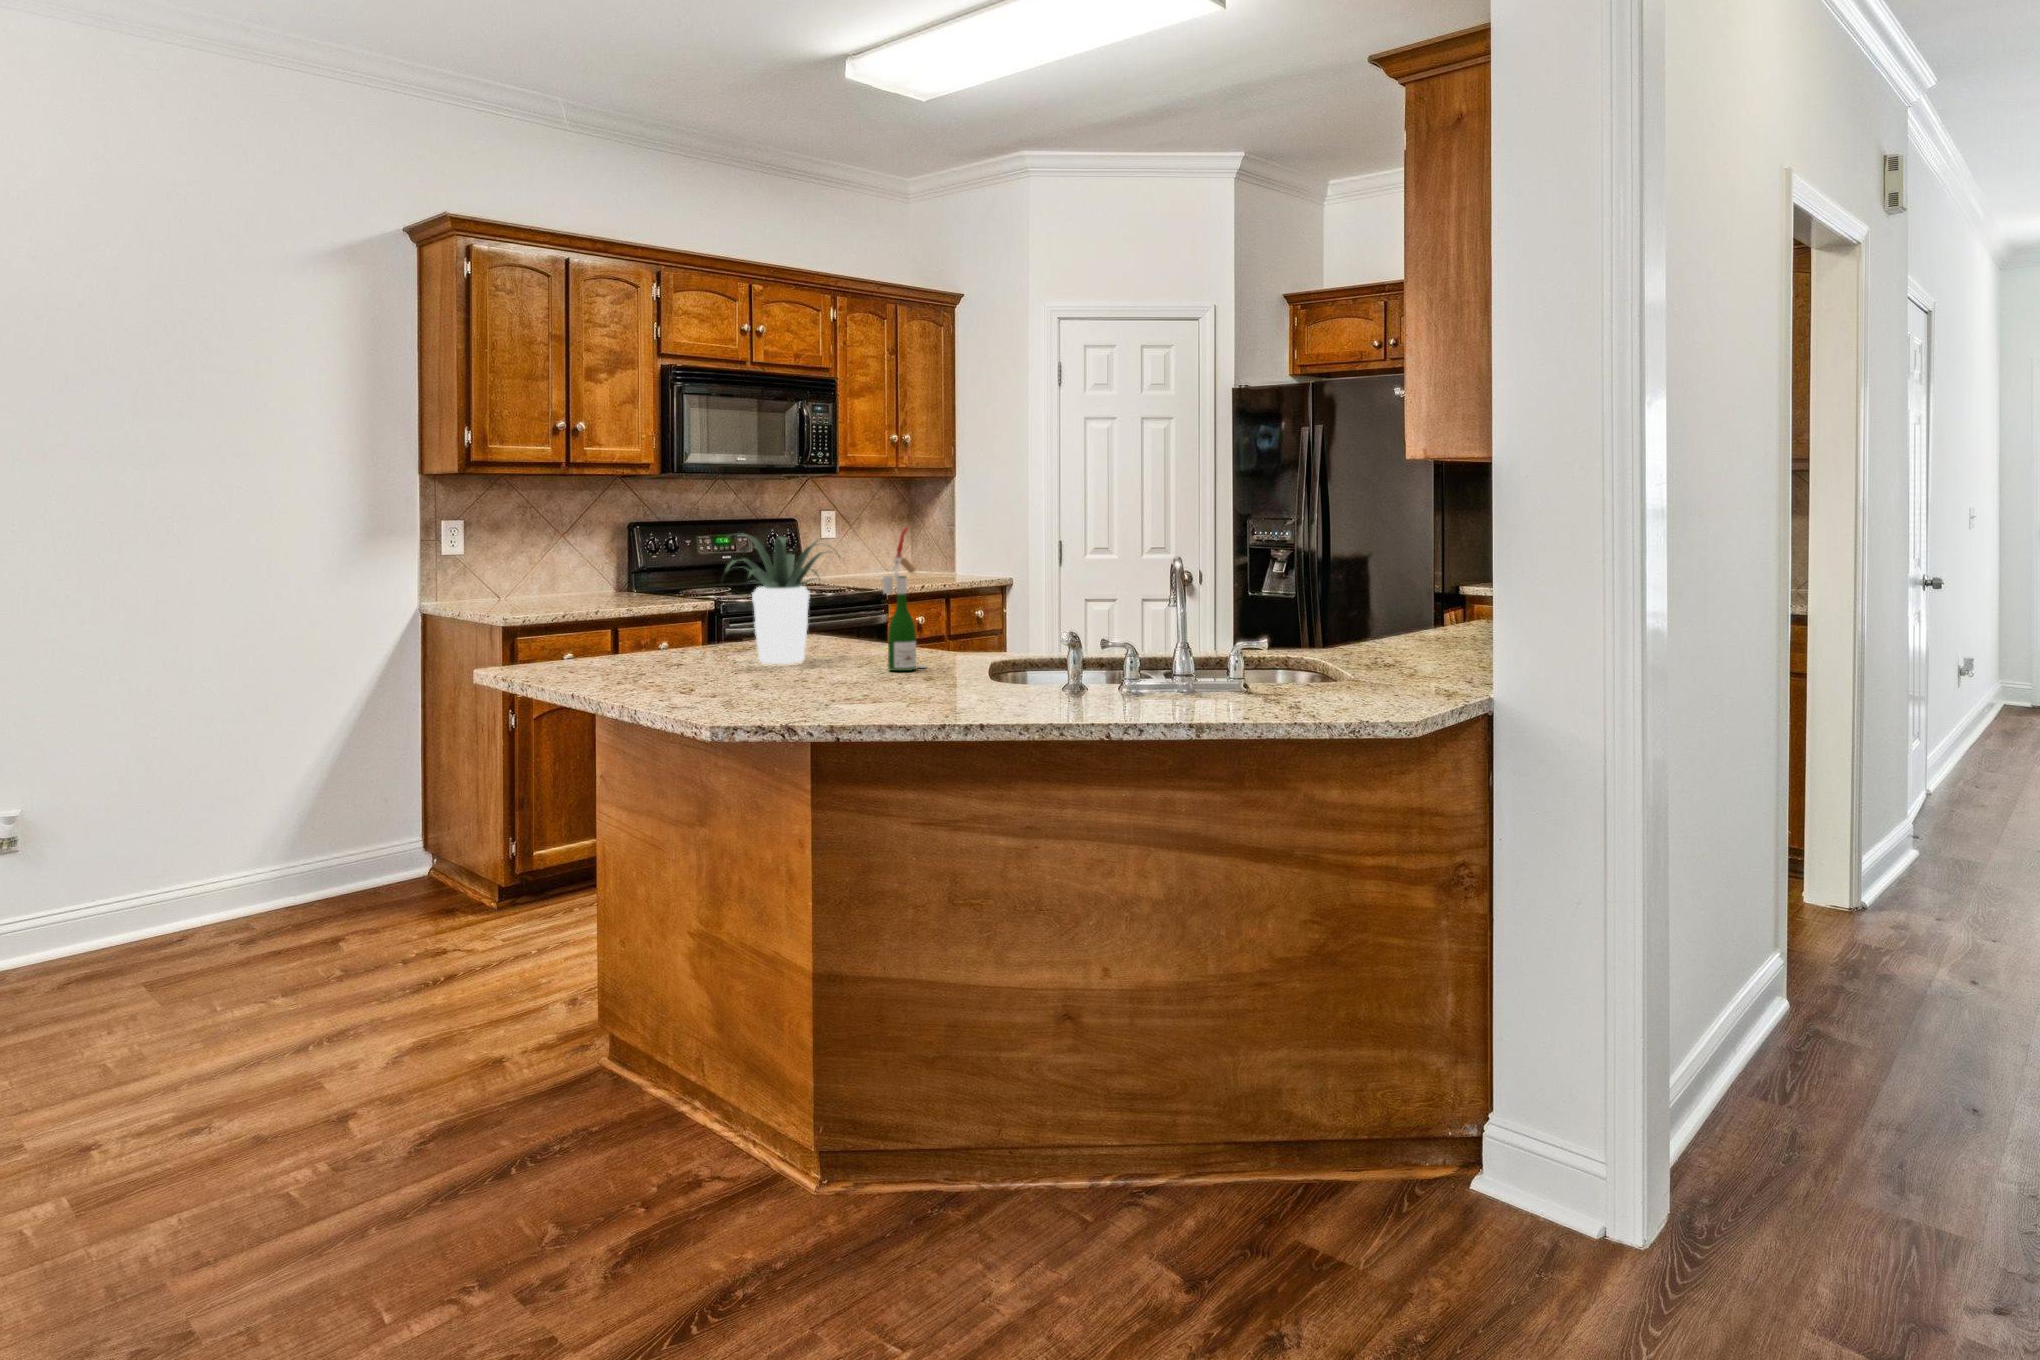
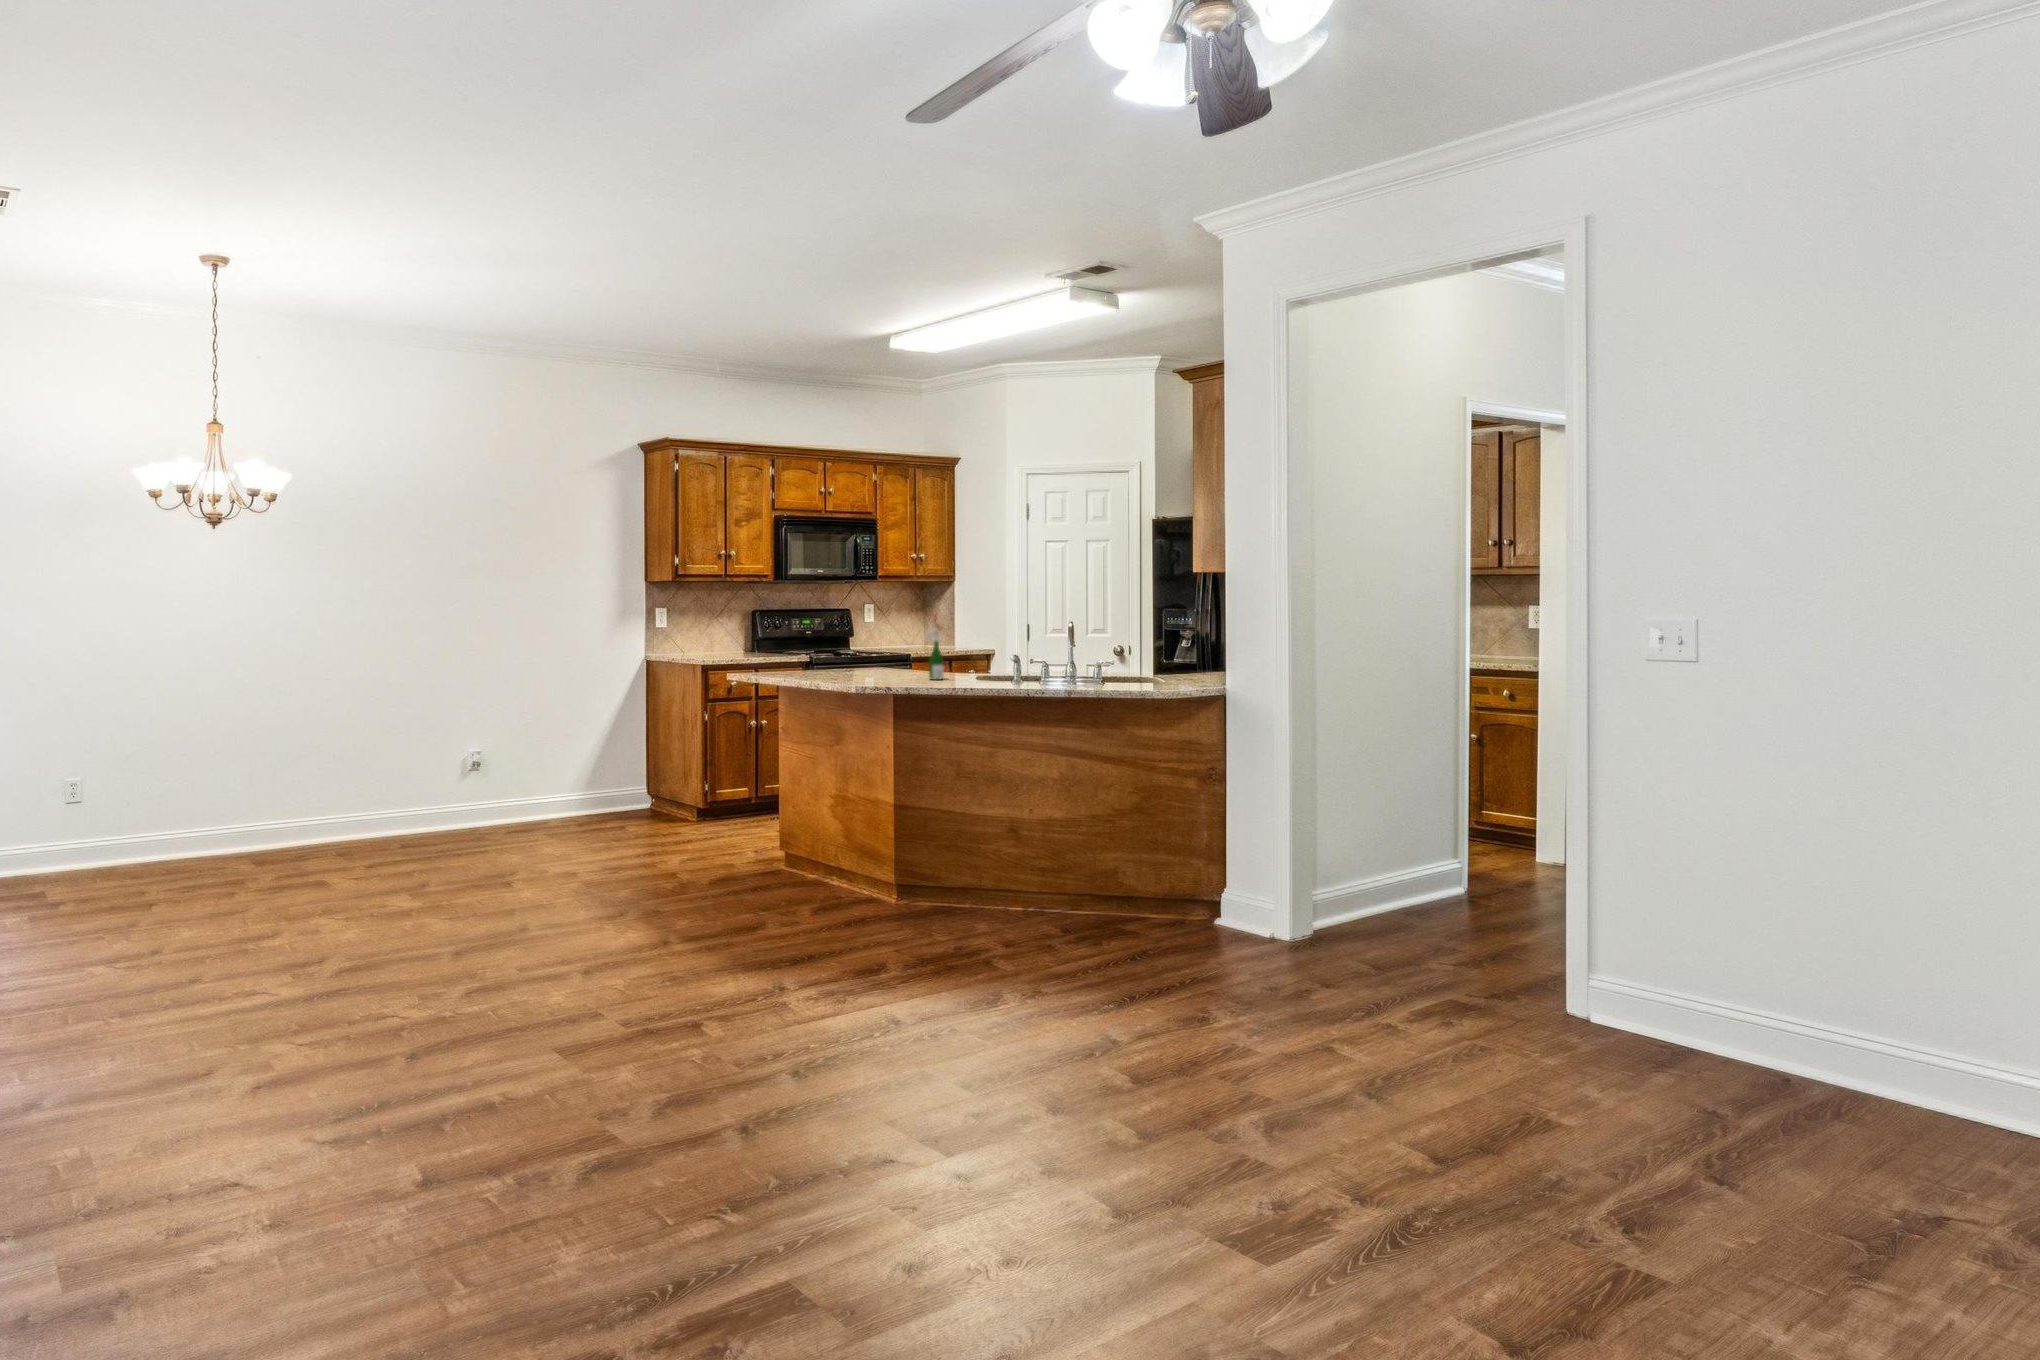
potted plant: present [725,534,840,664] -> none [837,612,910,677]

